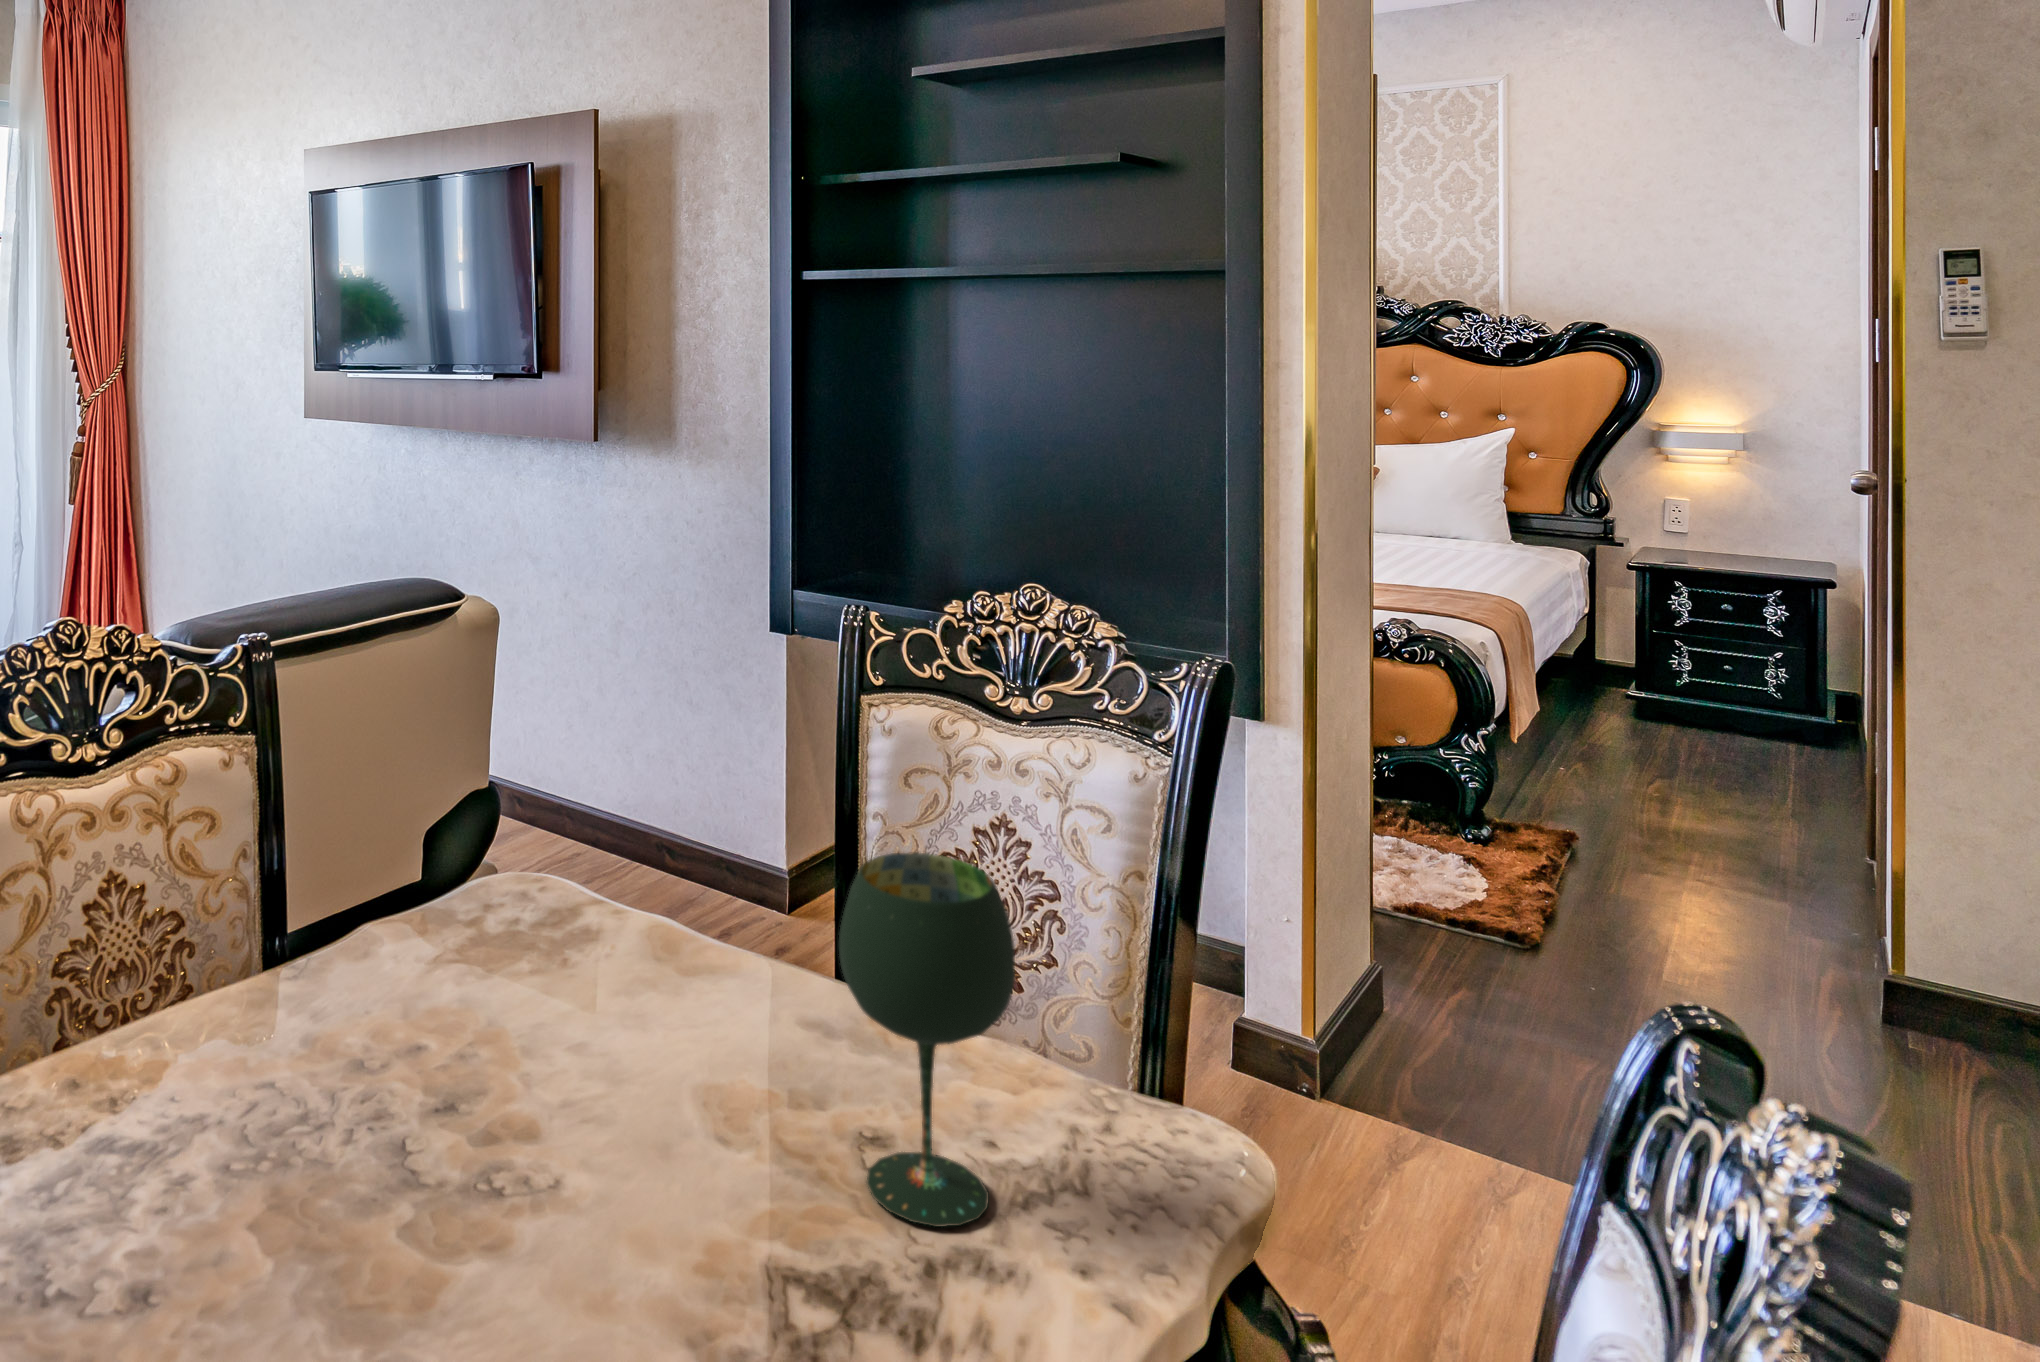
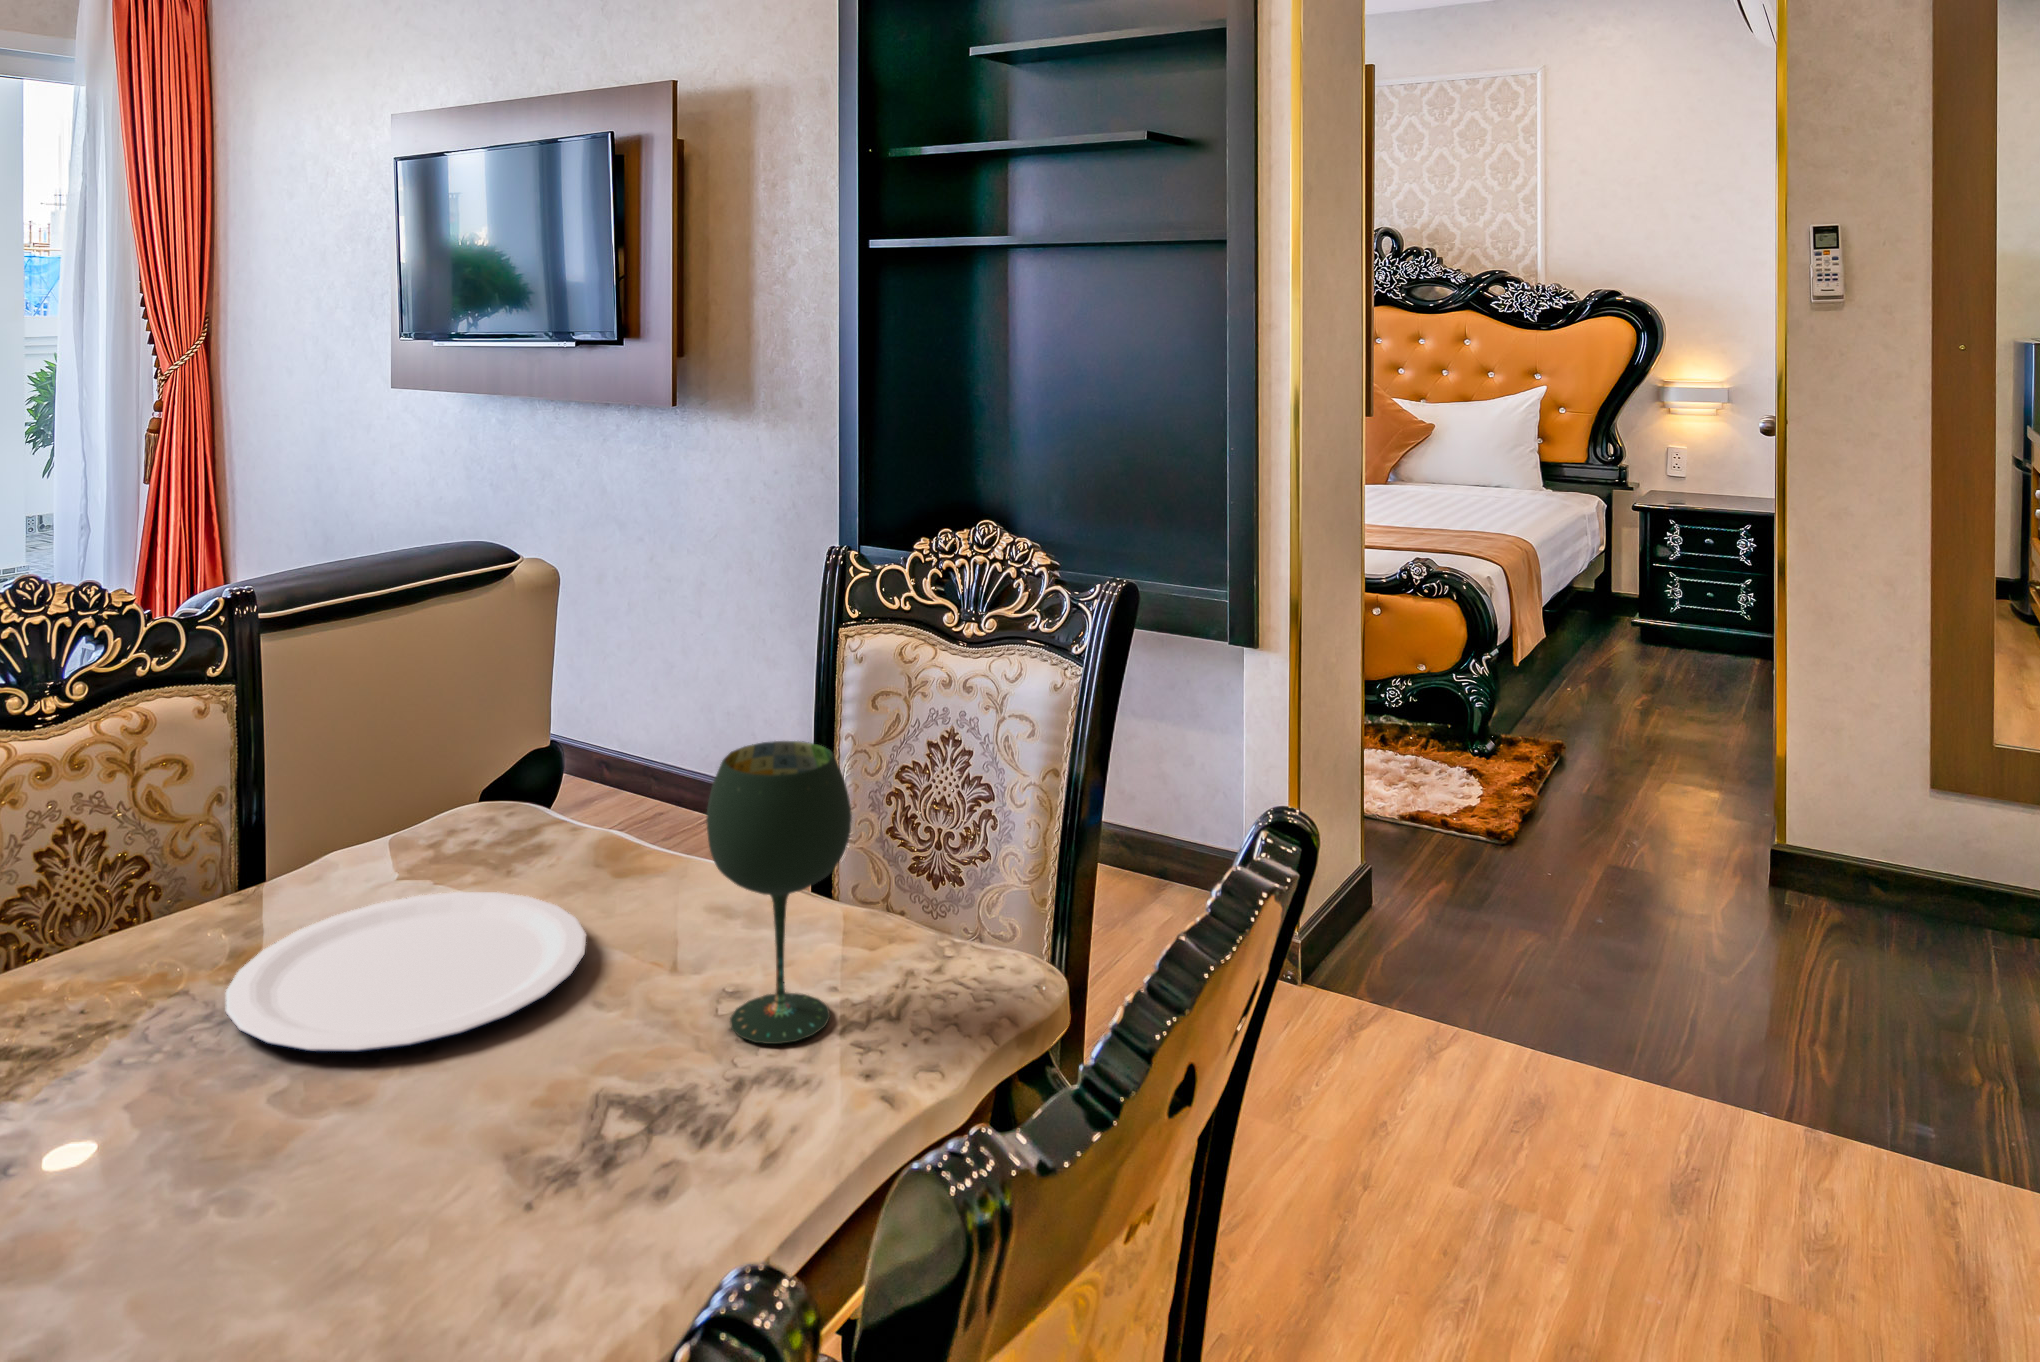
plate: none [299,982,670,1186] -> present [226,892,586,1052]

